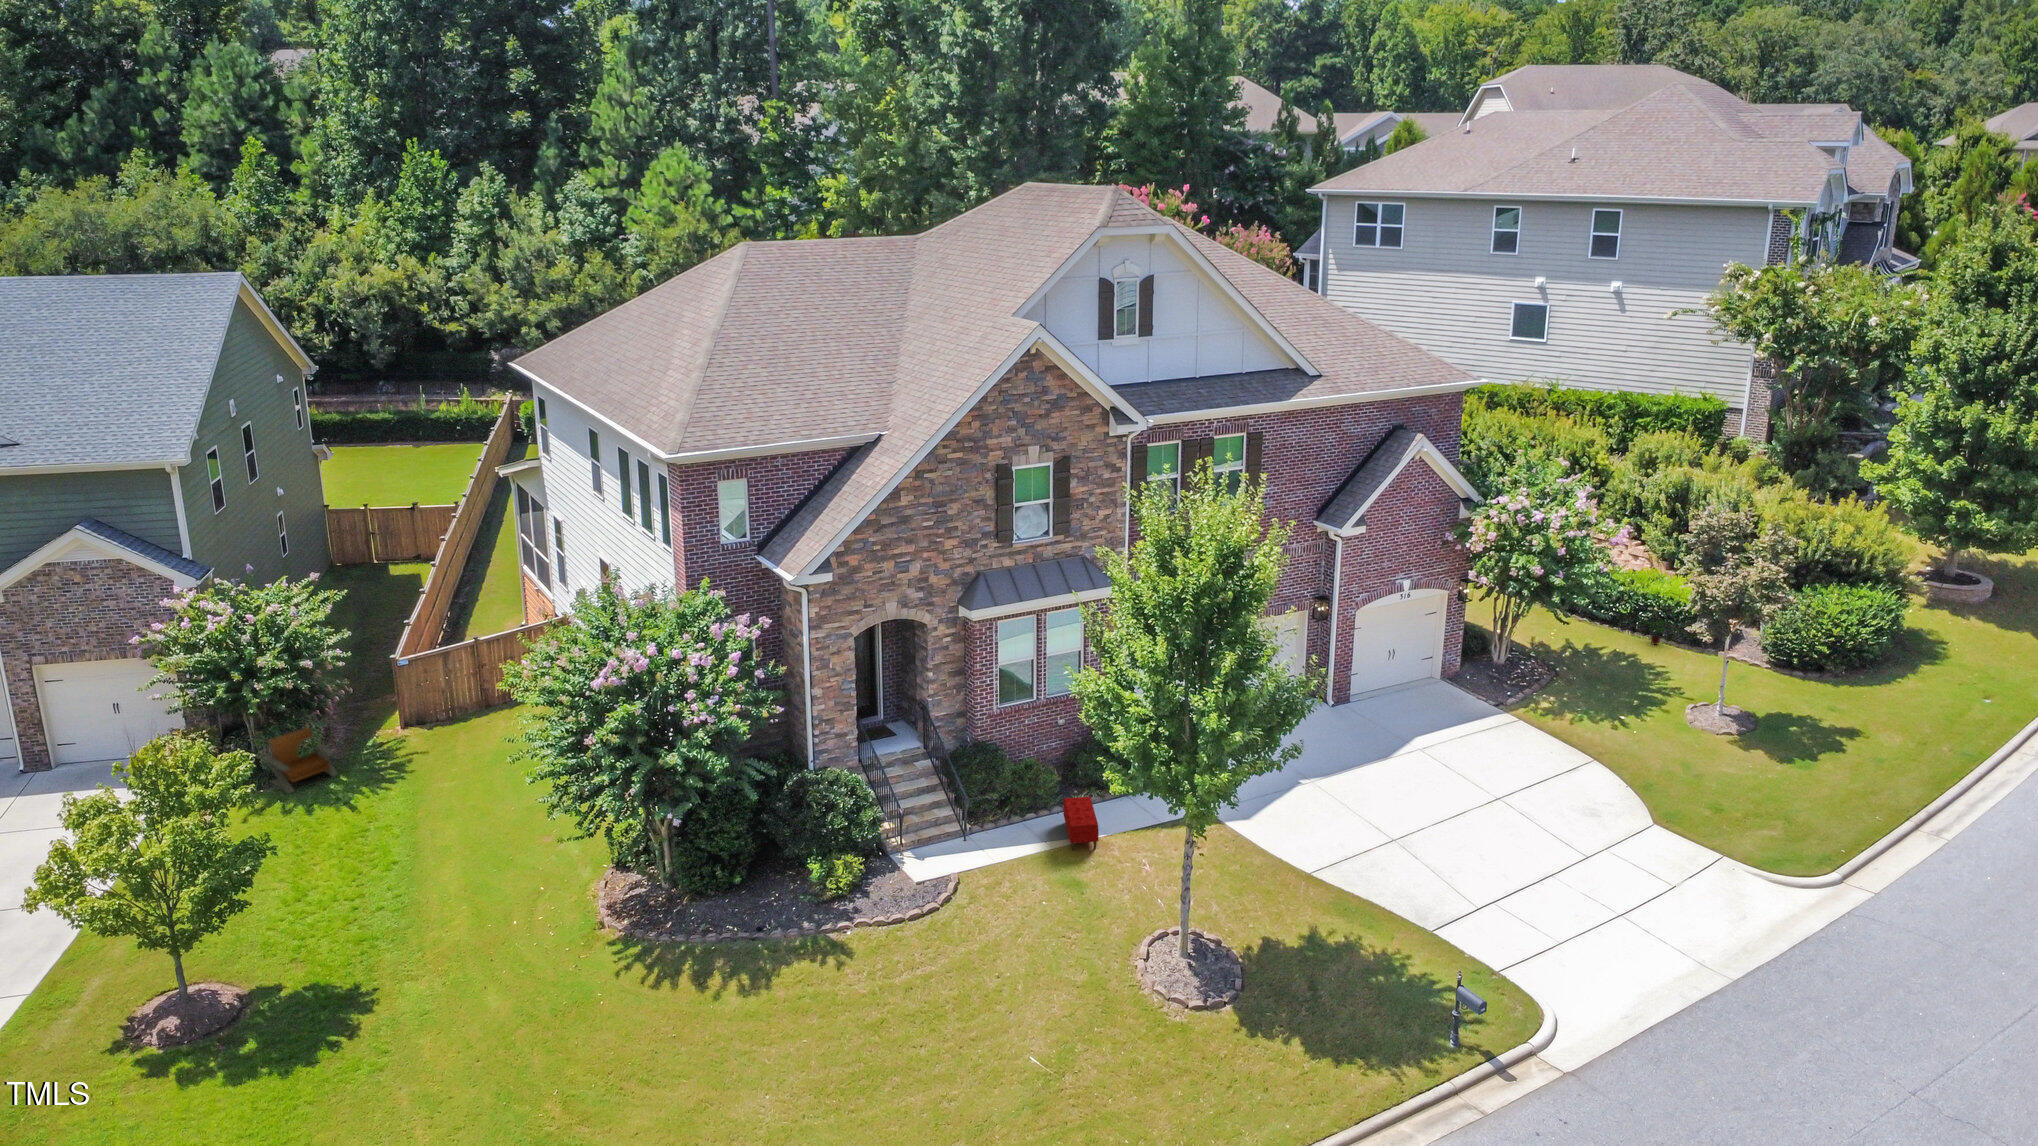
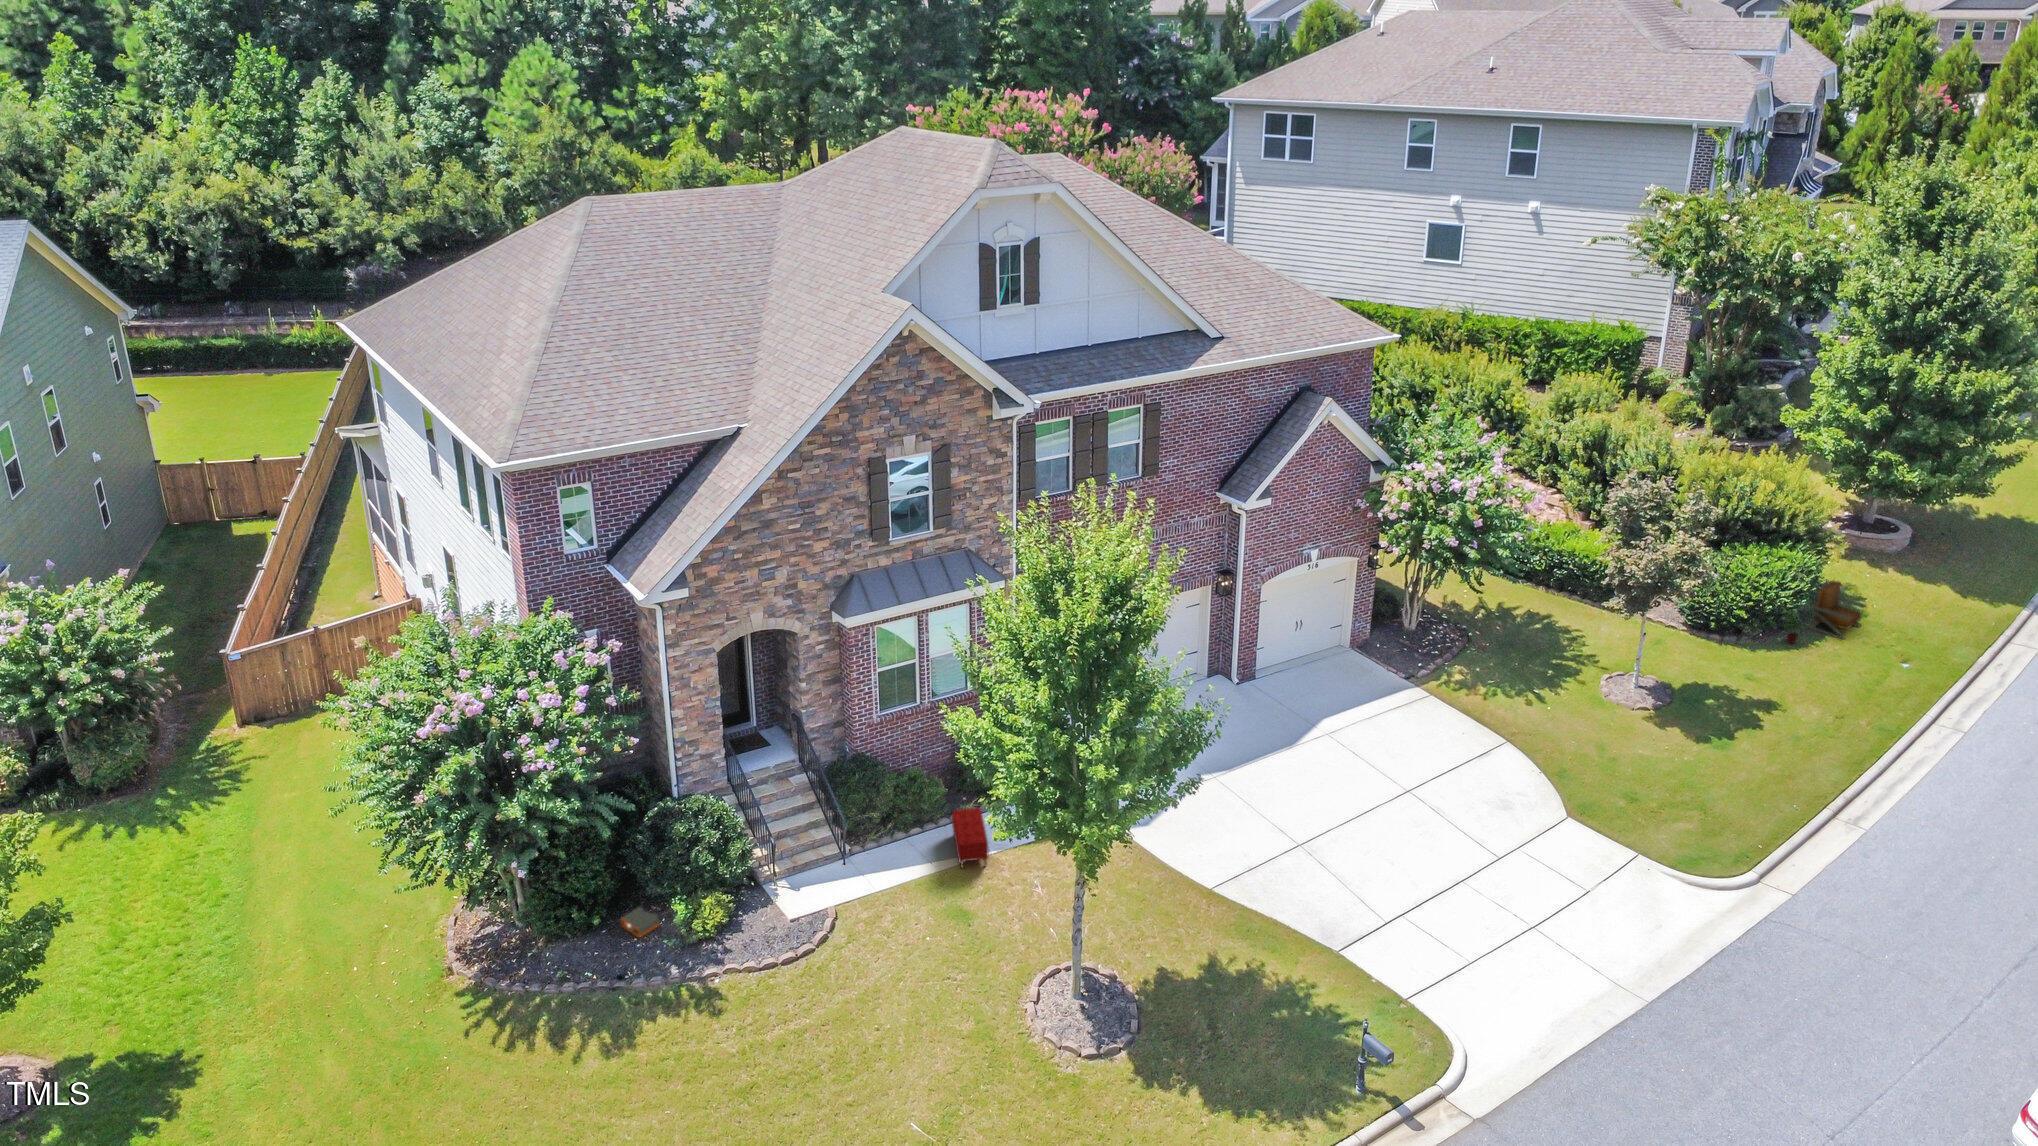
potted plant: present [1648,621,1665,645] -> present [1784,616,1808,644]
lounge chair: present [265,727,338,794] -> present [1809,581,1865,639]
storage box: none [758,869,799,899] -> present [621,905,660,938]

